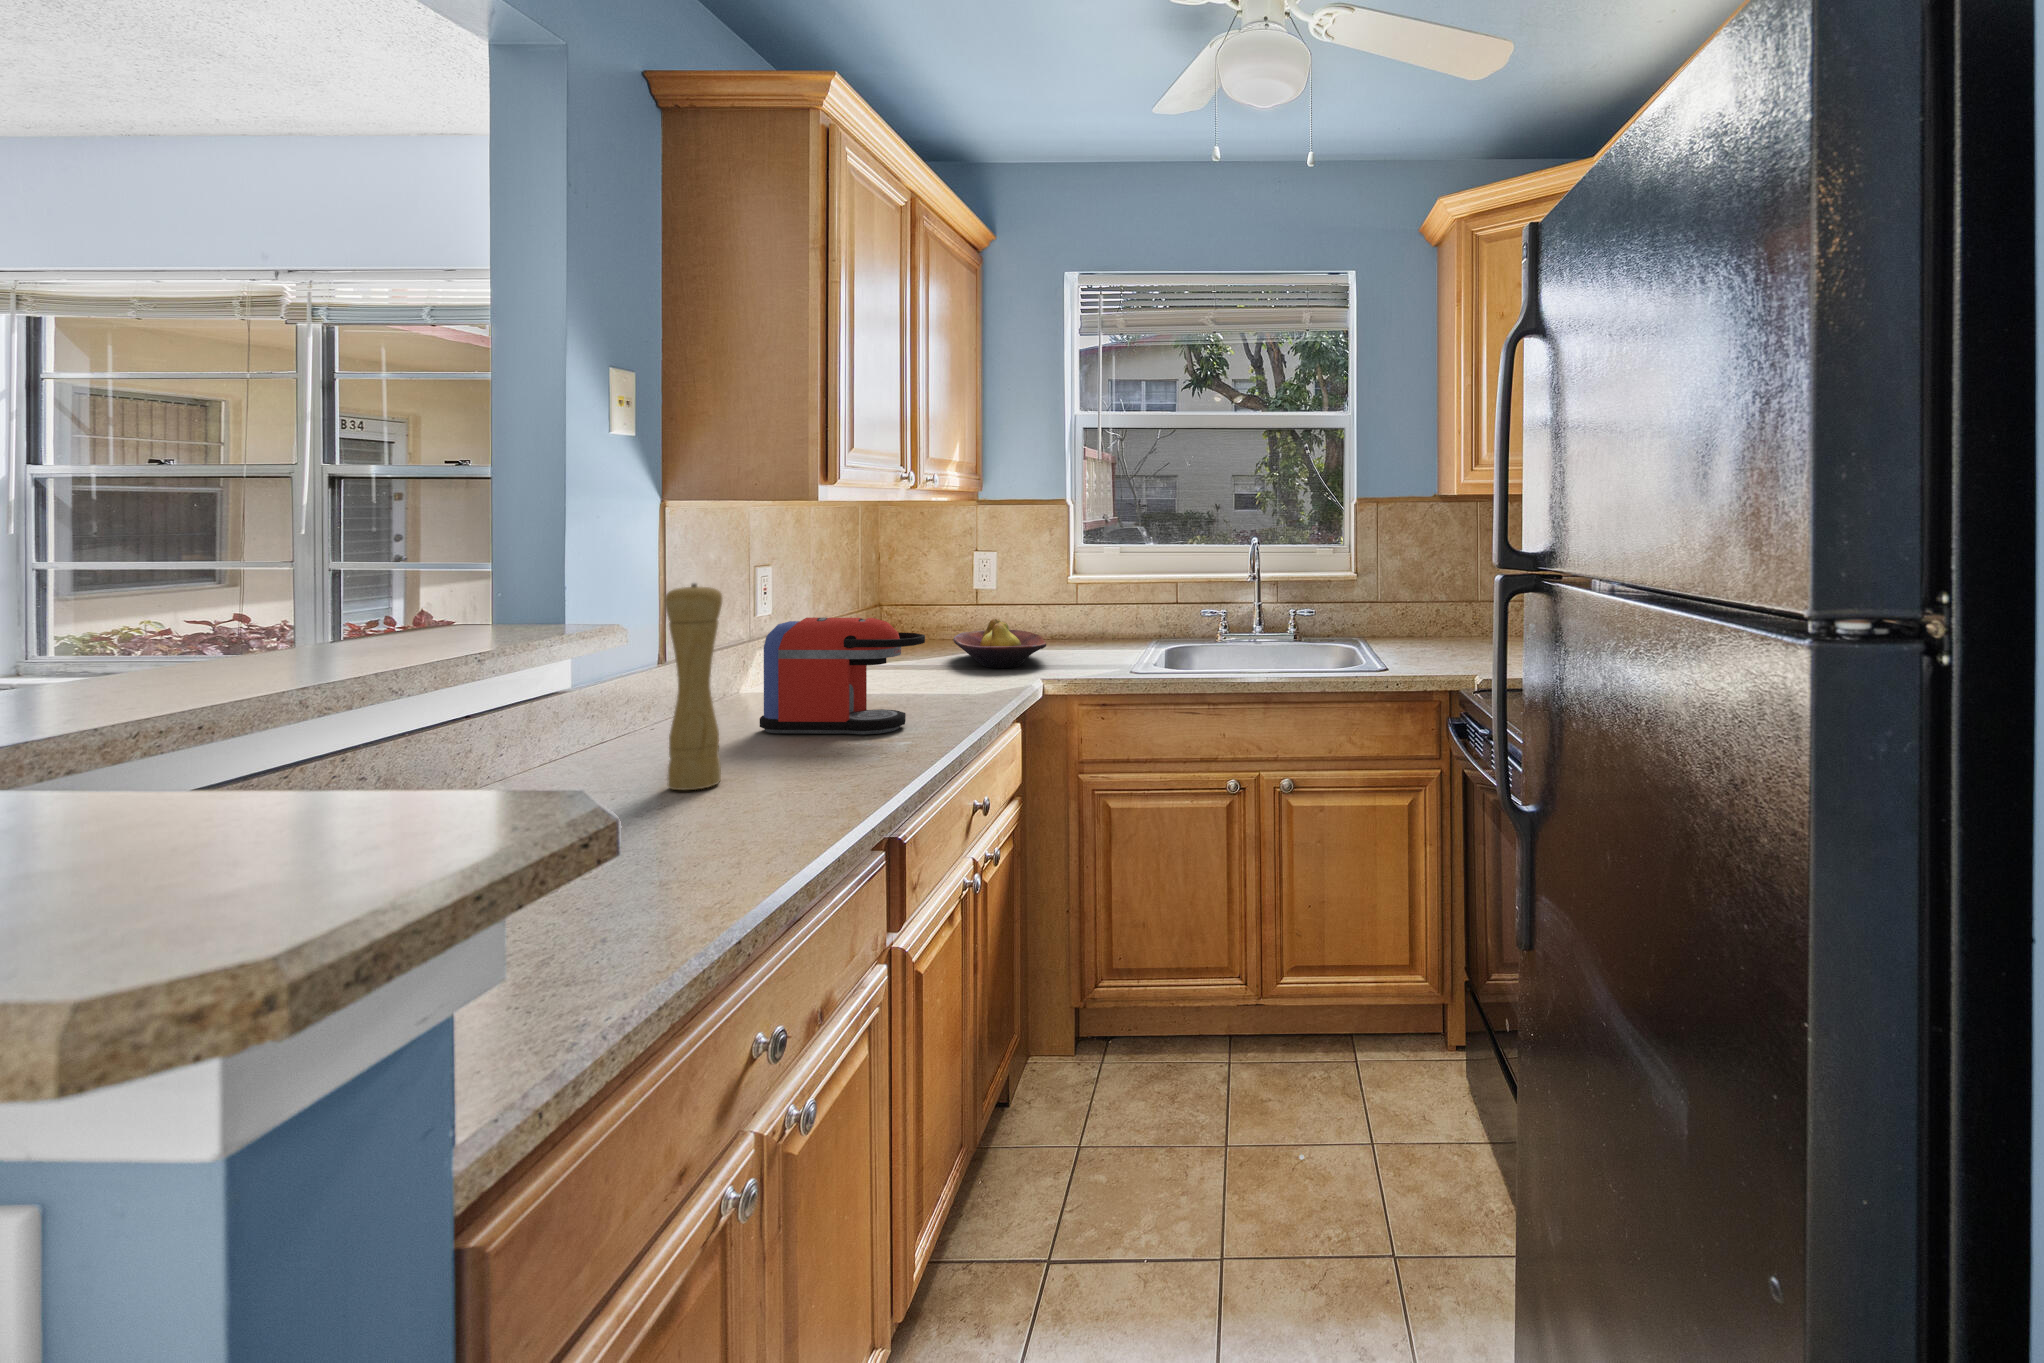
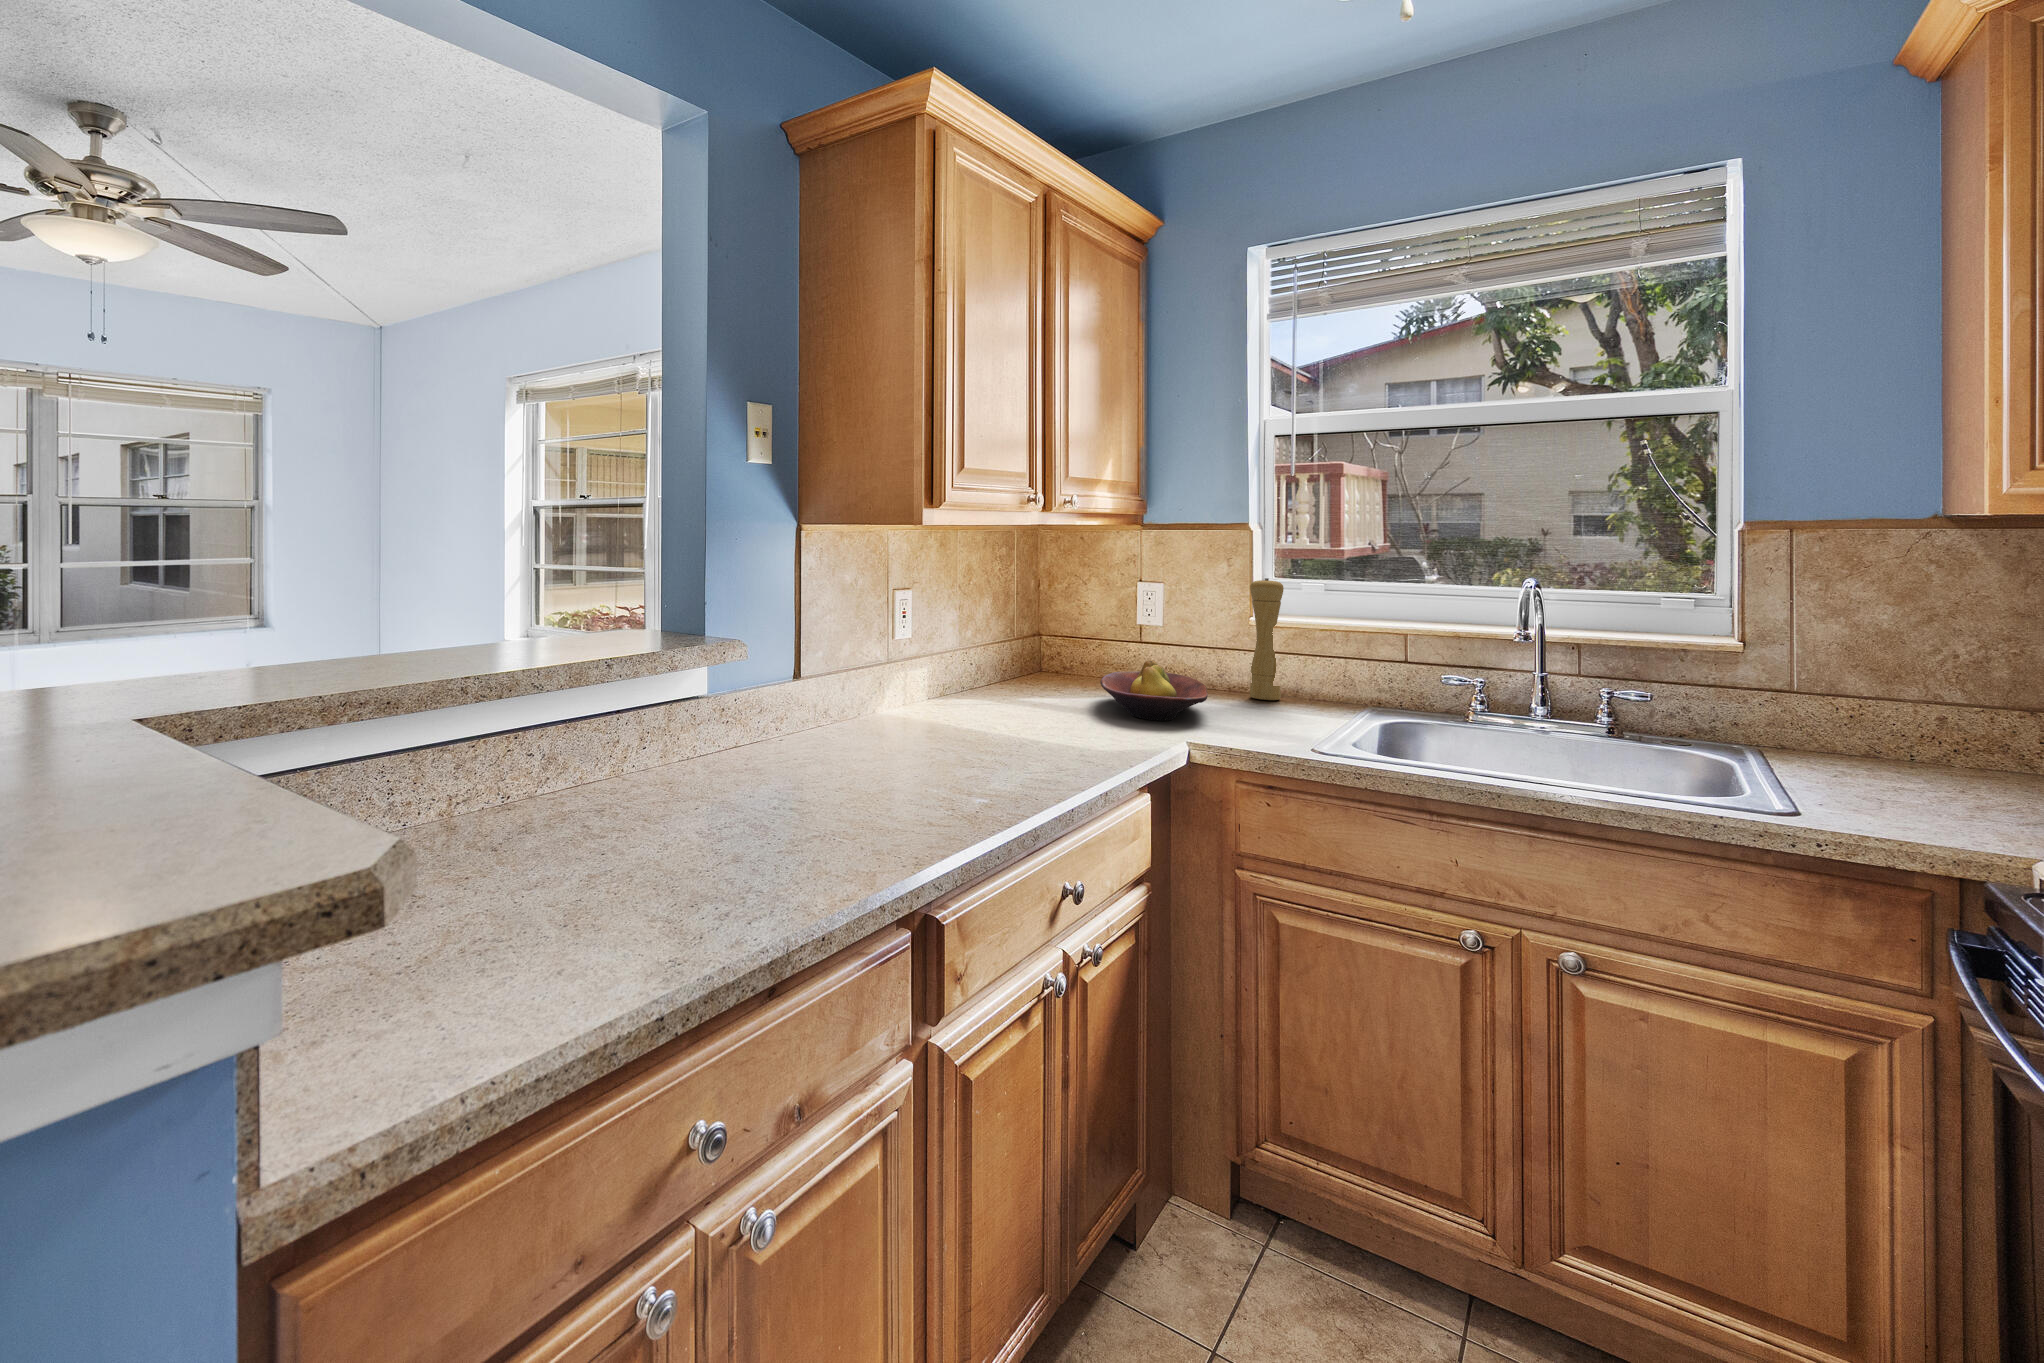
pepper mill: present [665,583,722,790] -> present [1250,578,1284,700]
coffee maker: present [760,618,925,734] -> none [851,649,1015,788]

